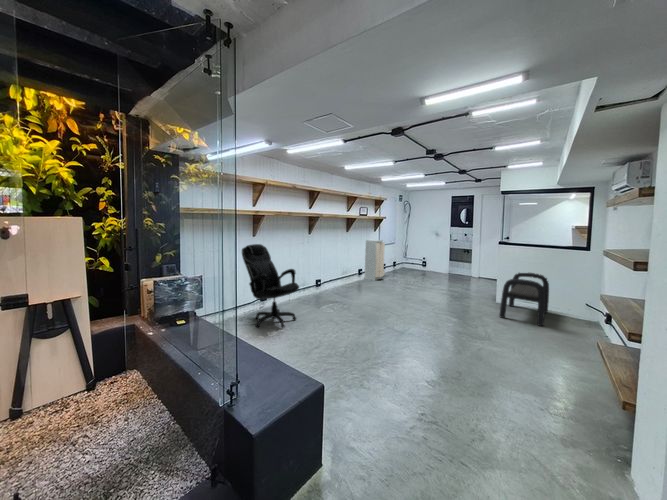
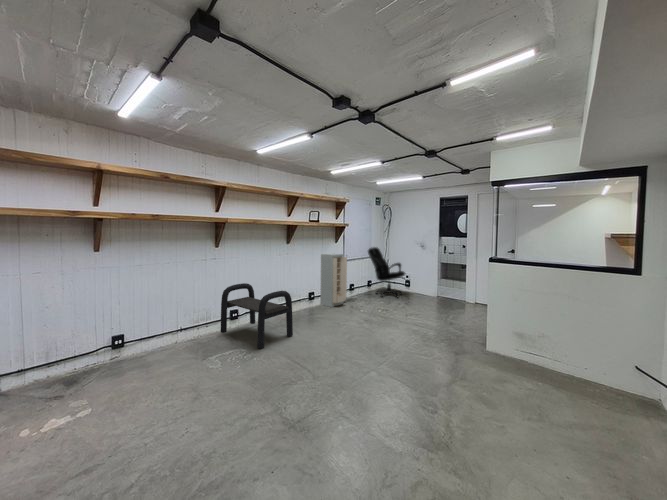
office chair: present [242,244,299,328] -> present [368,247,405,298]
bench: present [499,273,549,326] -> present [221,283,293,348]

